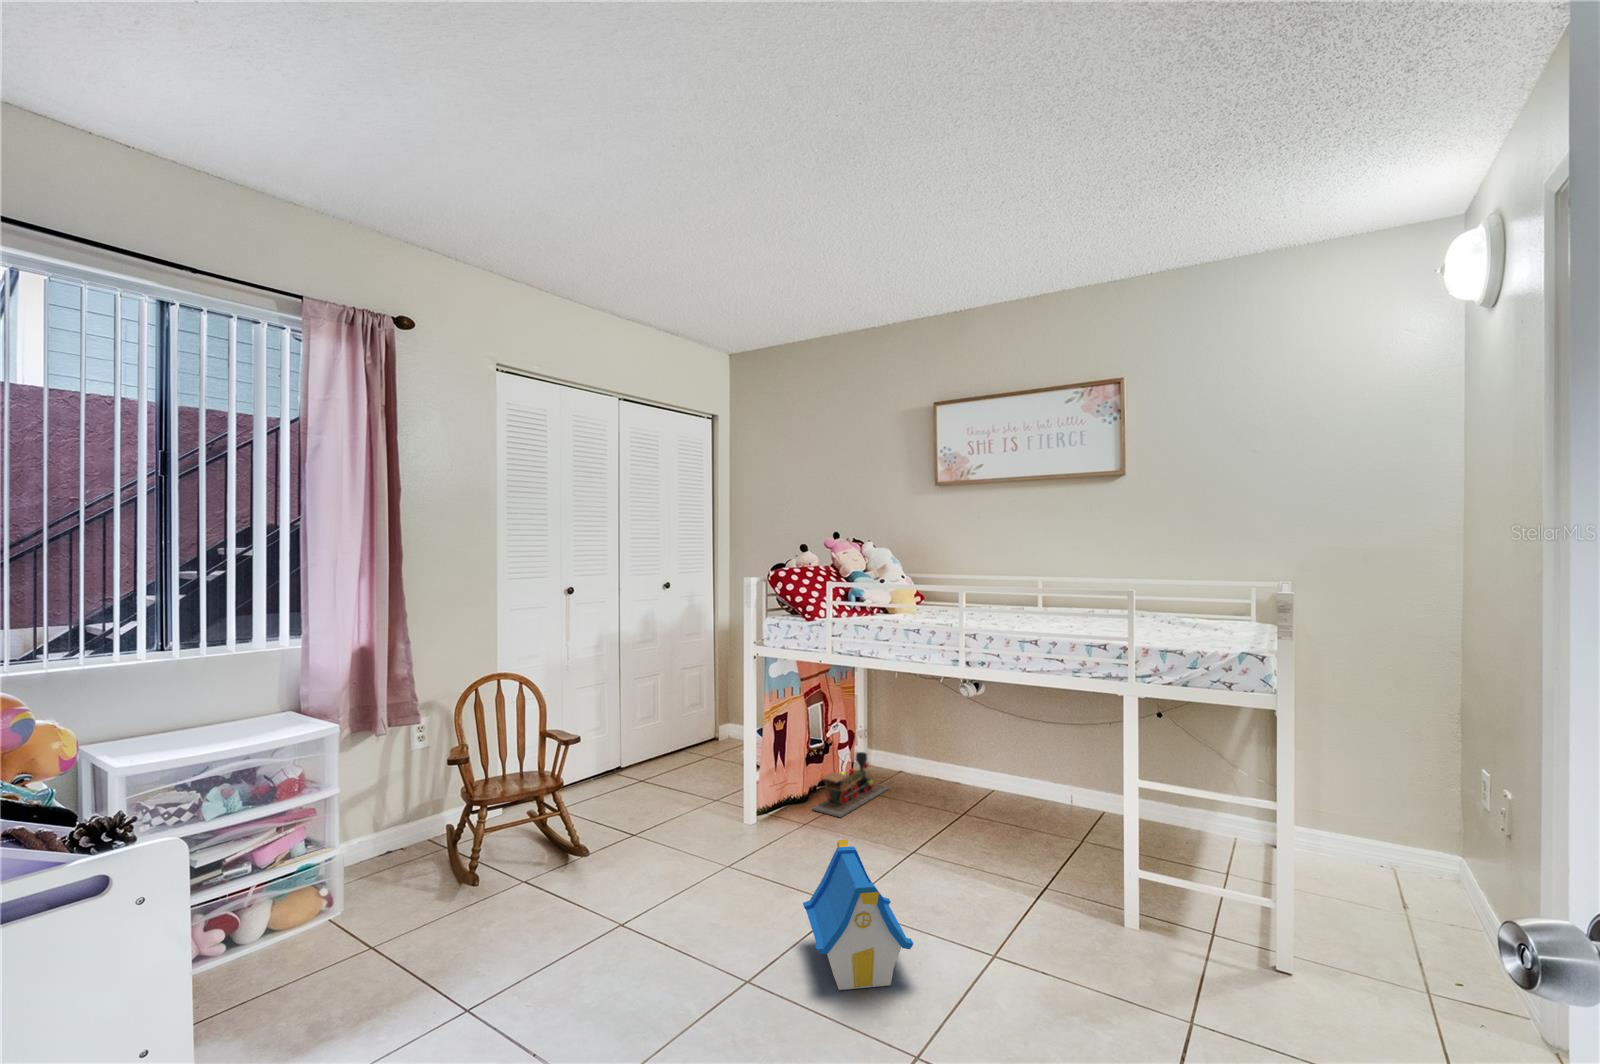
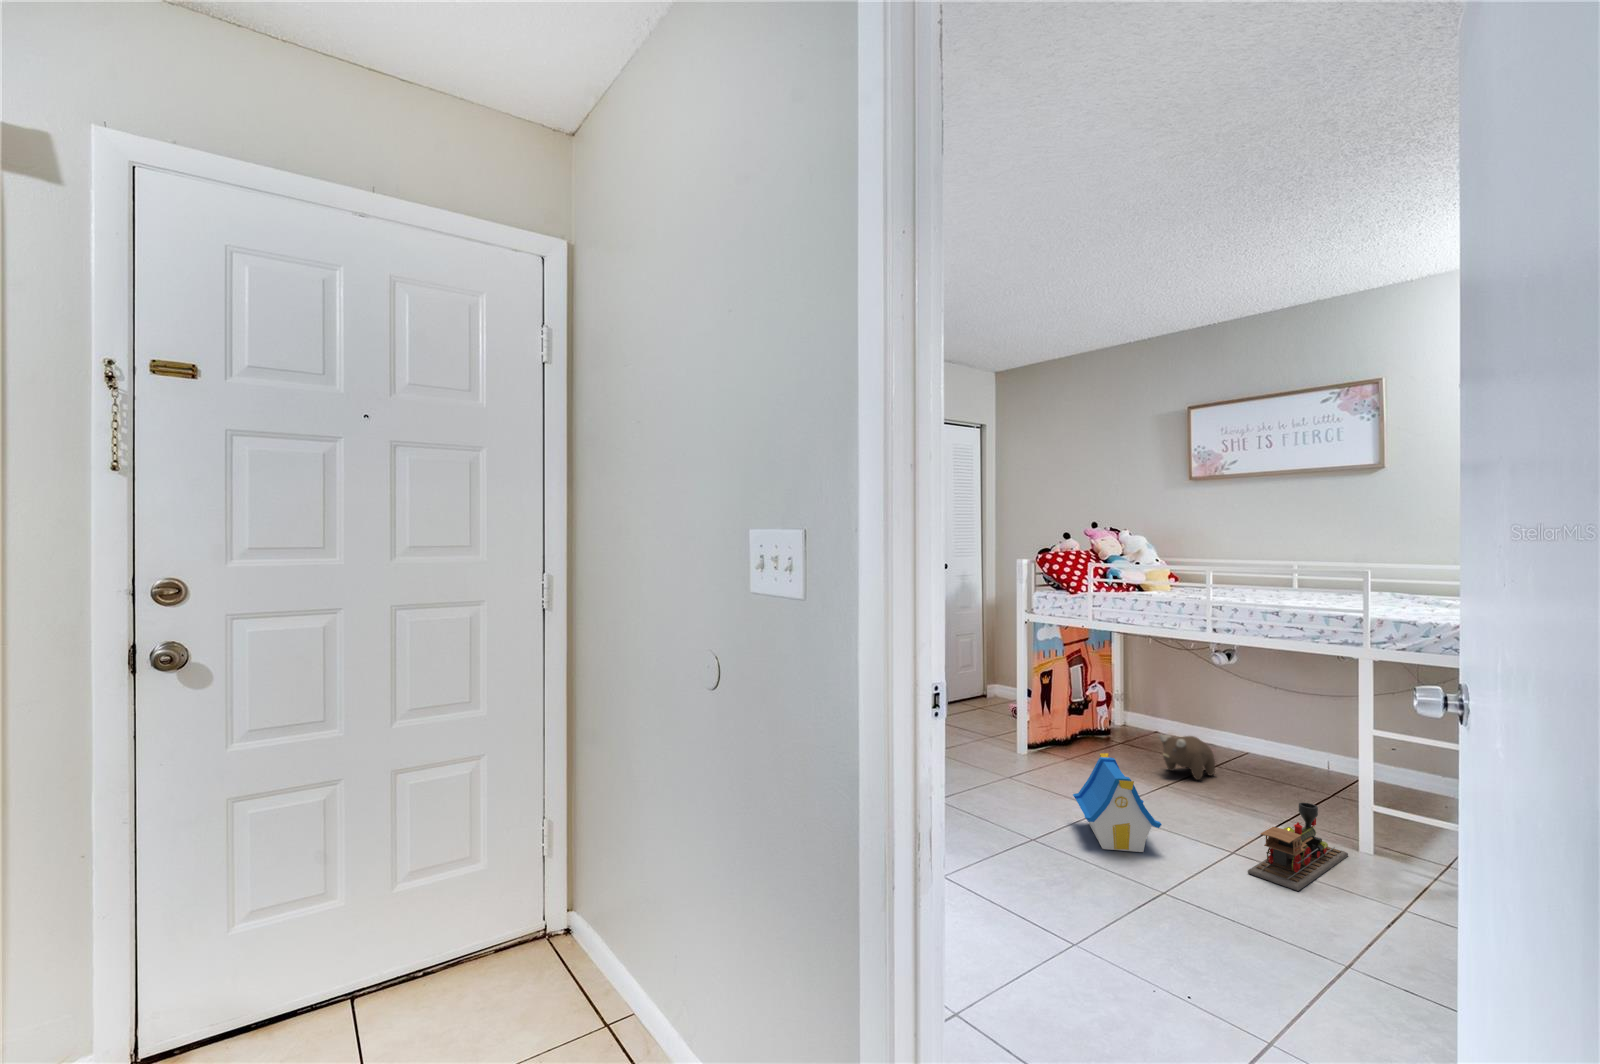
toy train: present [812,752,889,817] -> present [1248,803,1348,891]
plush toy: none [905,785,965,840] -> present [1159,734,1215,780]

